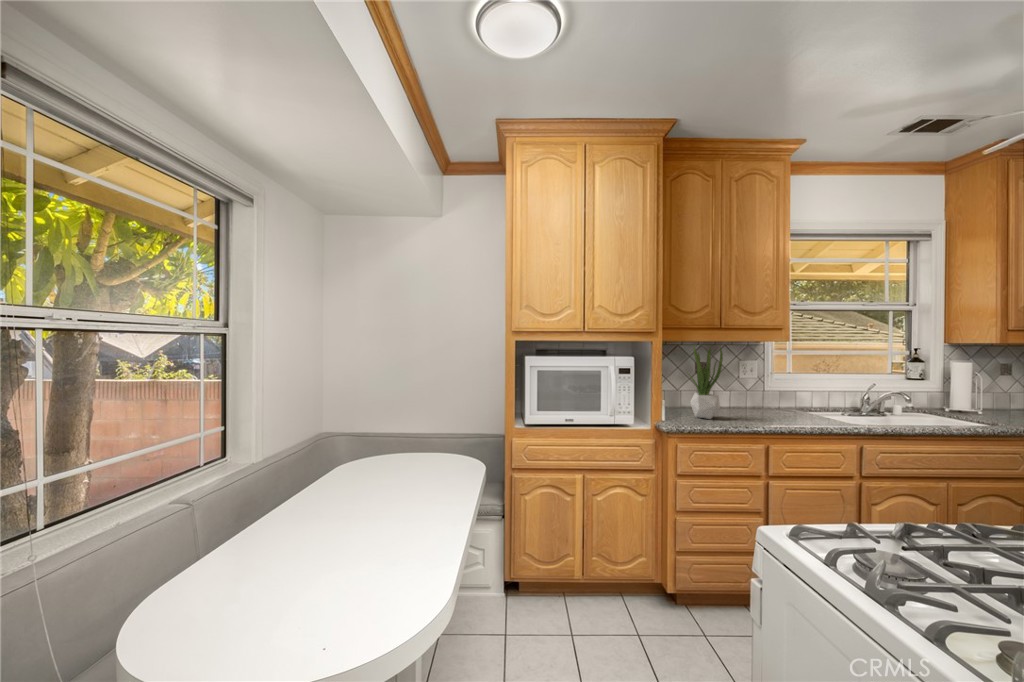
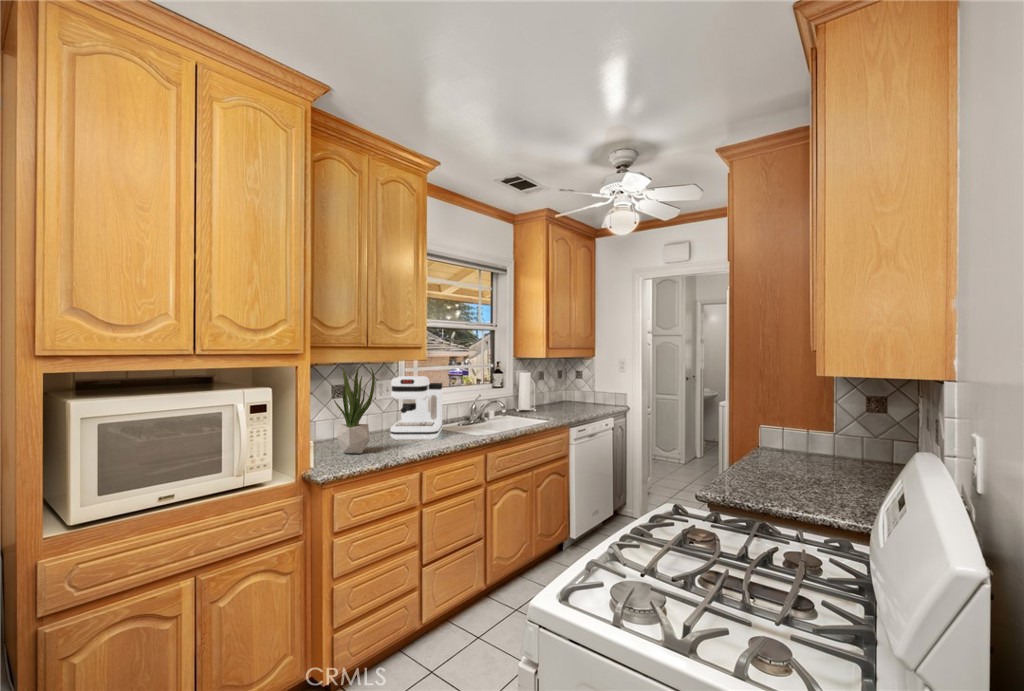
coffee maker: none [747,357,809,420] -> present [390,376,442,440]

